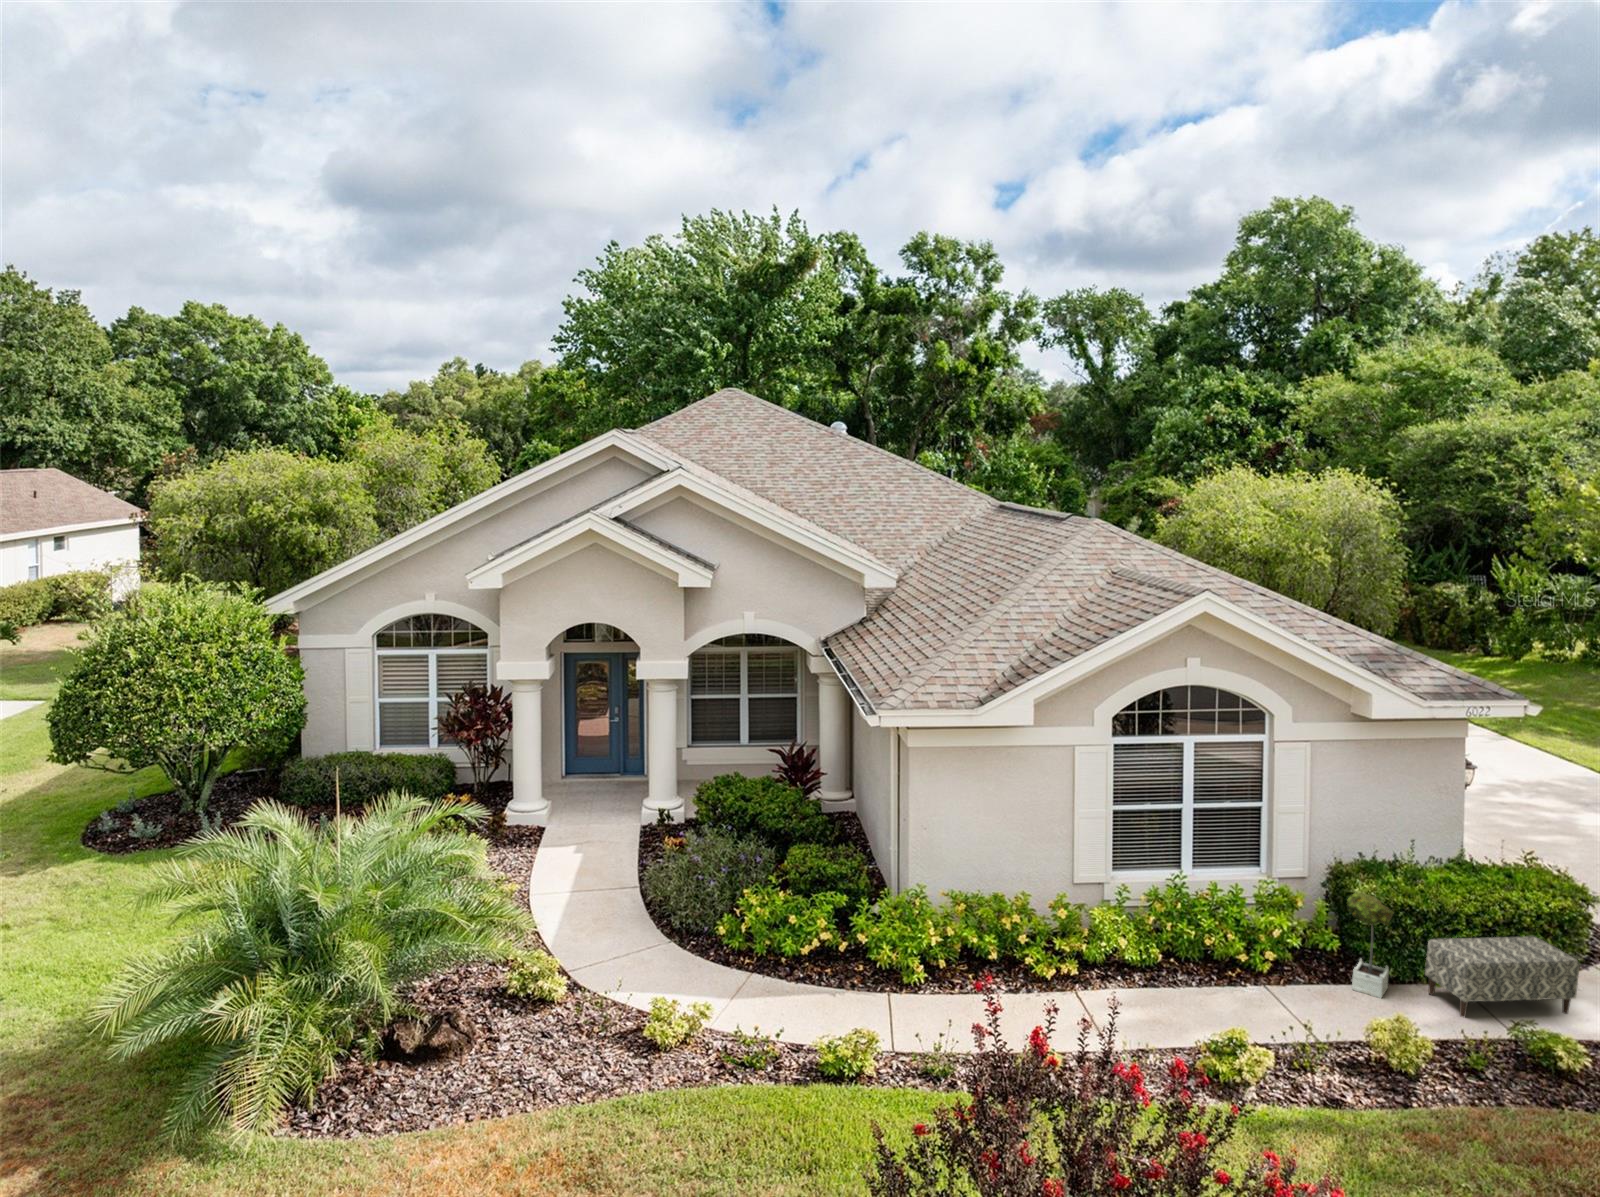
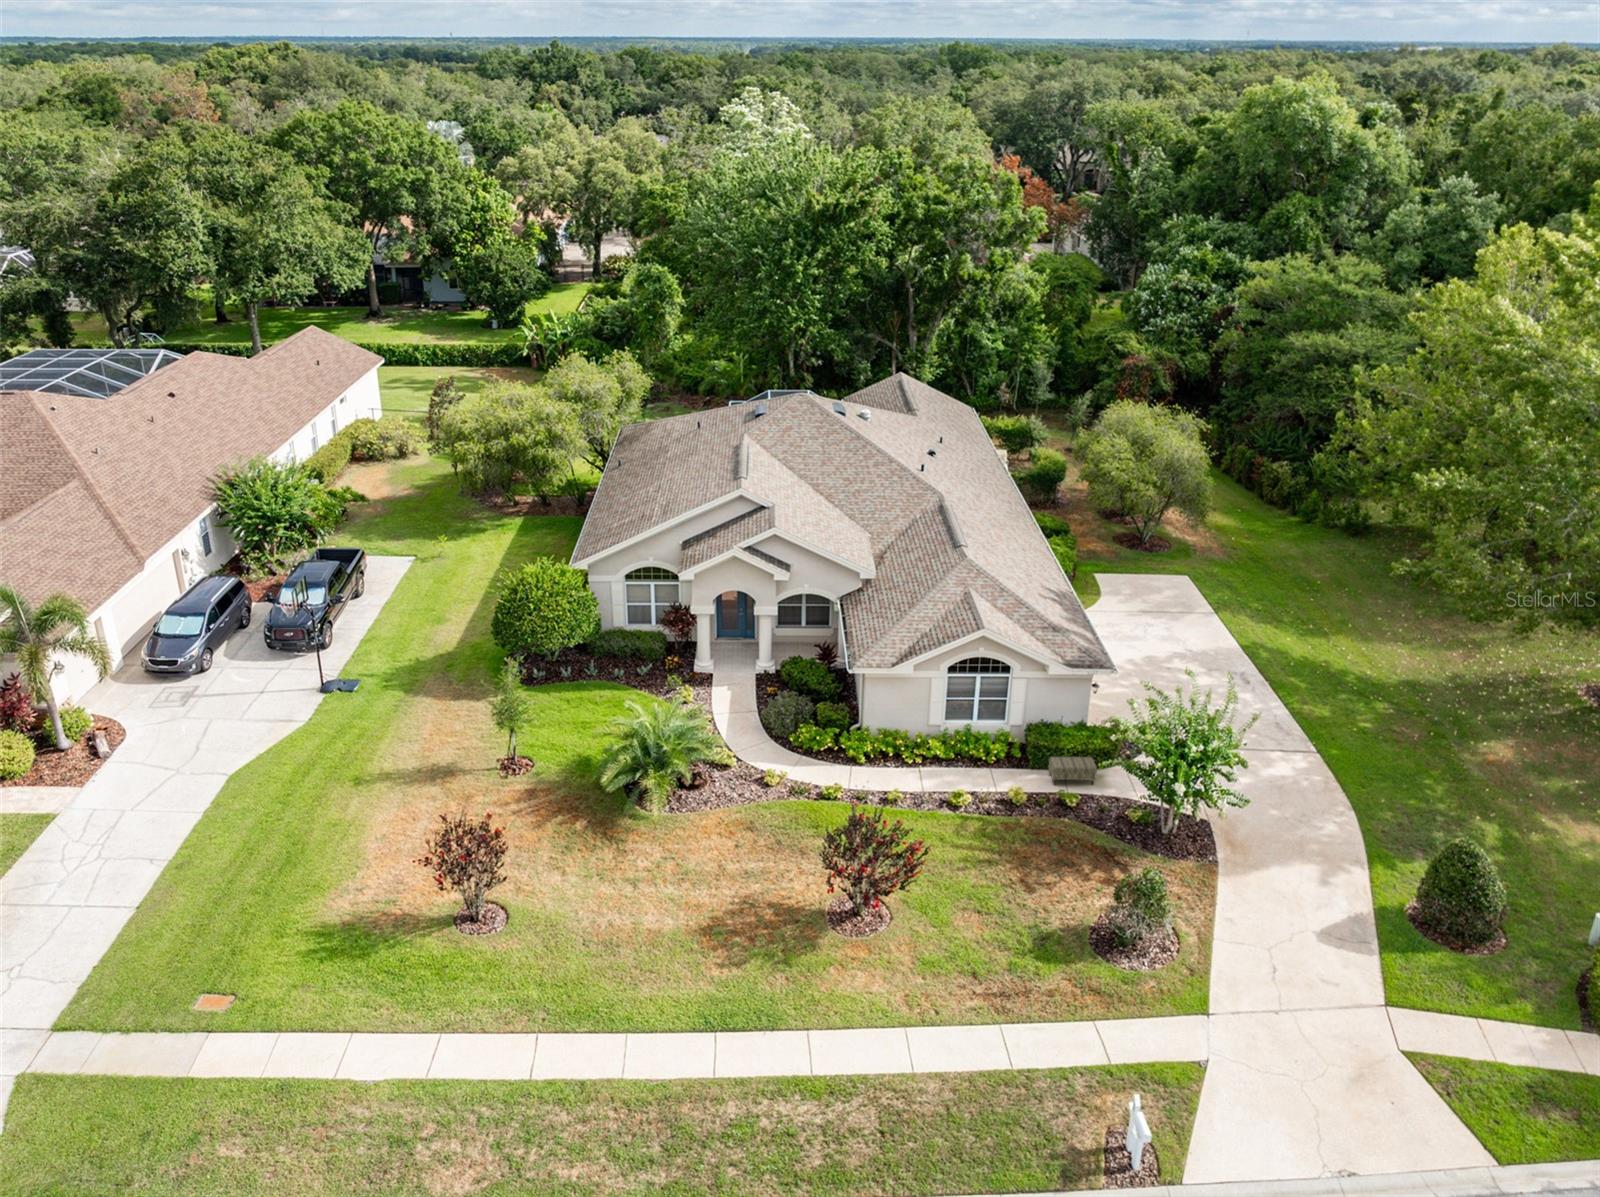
potted tree: present [1347,893,1394,998] -> none [1021,739,1036,776]

